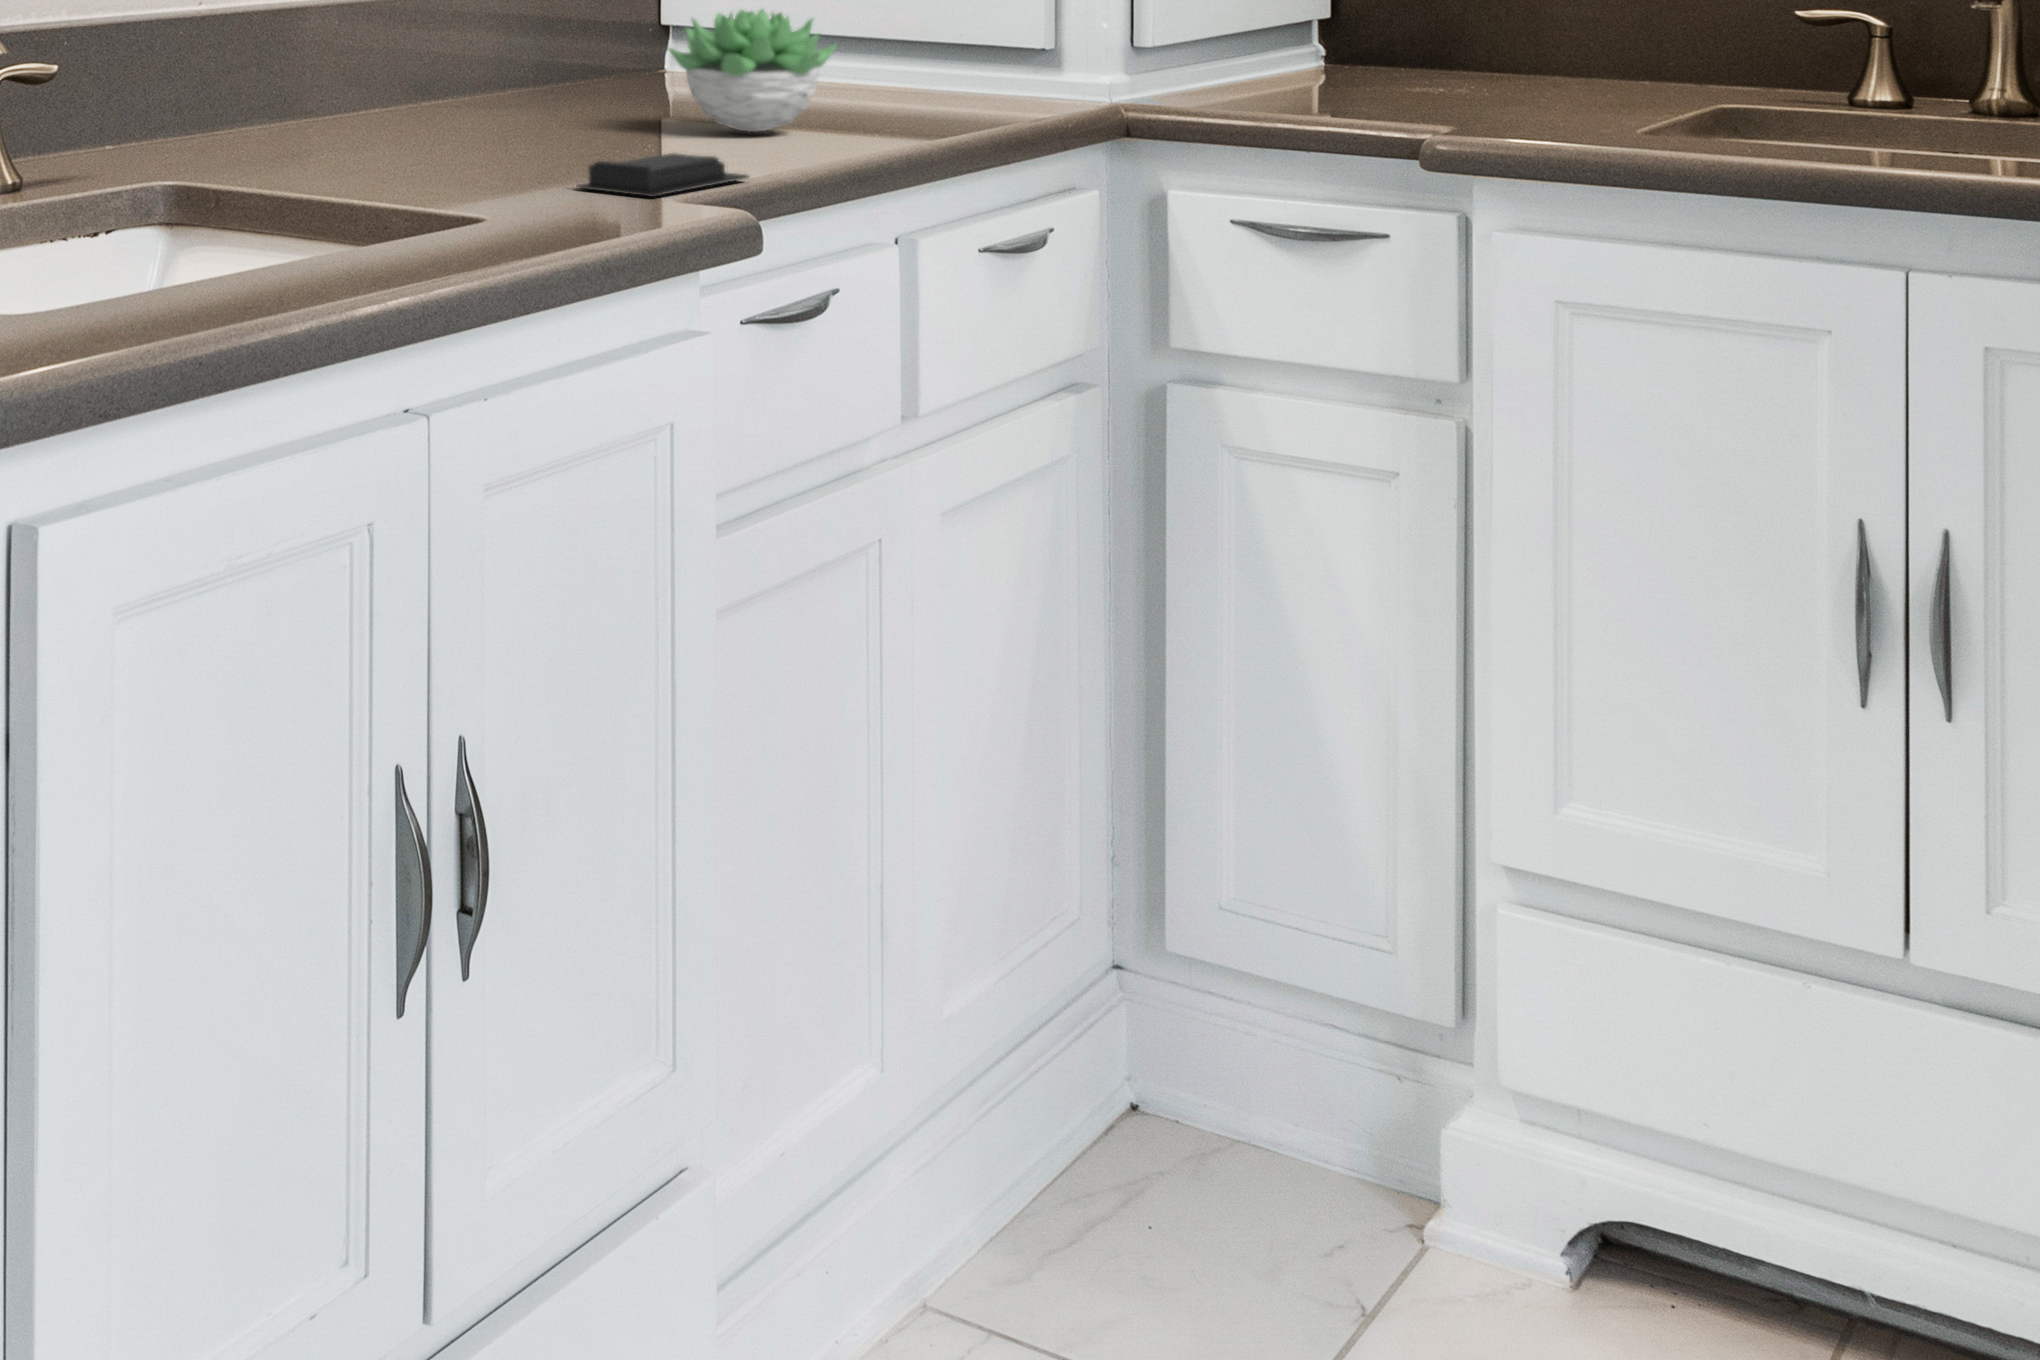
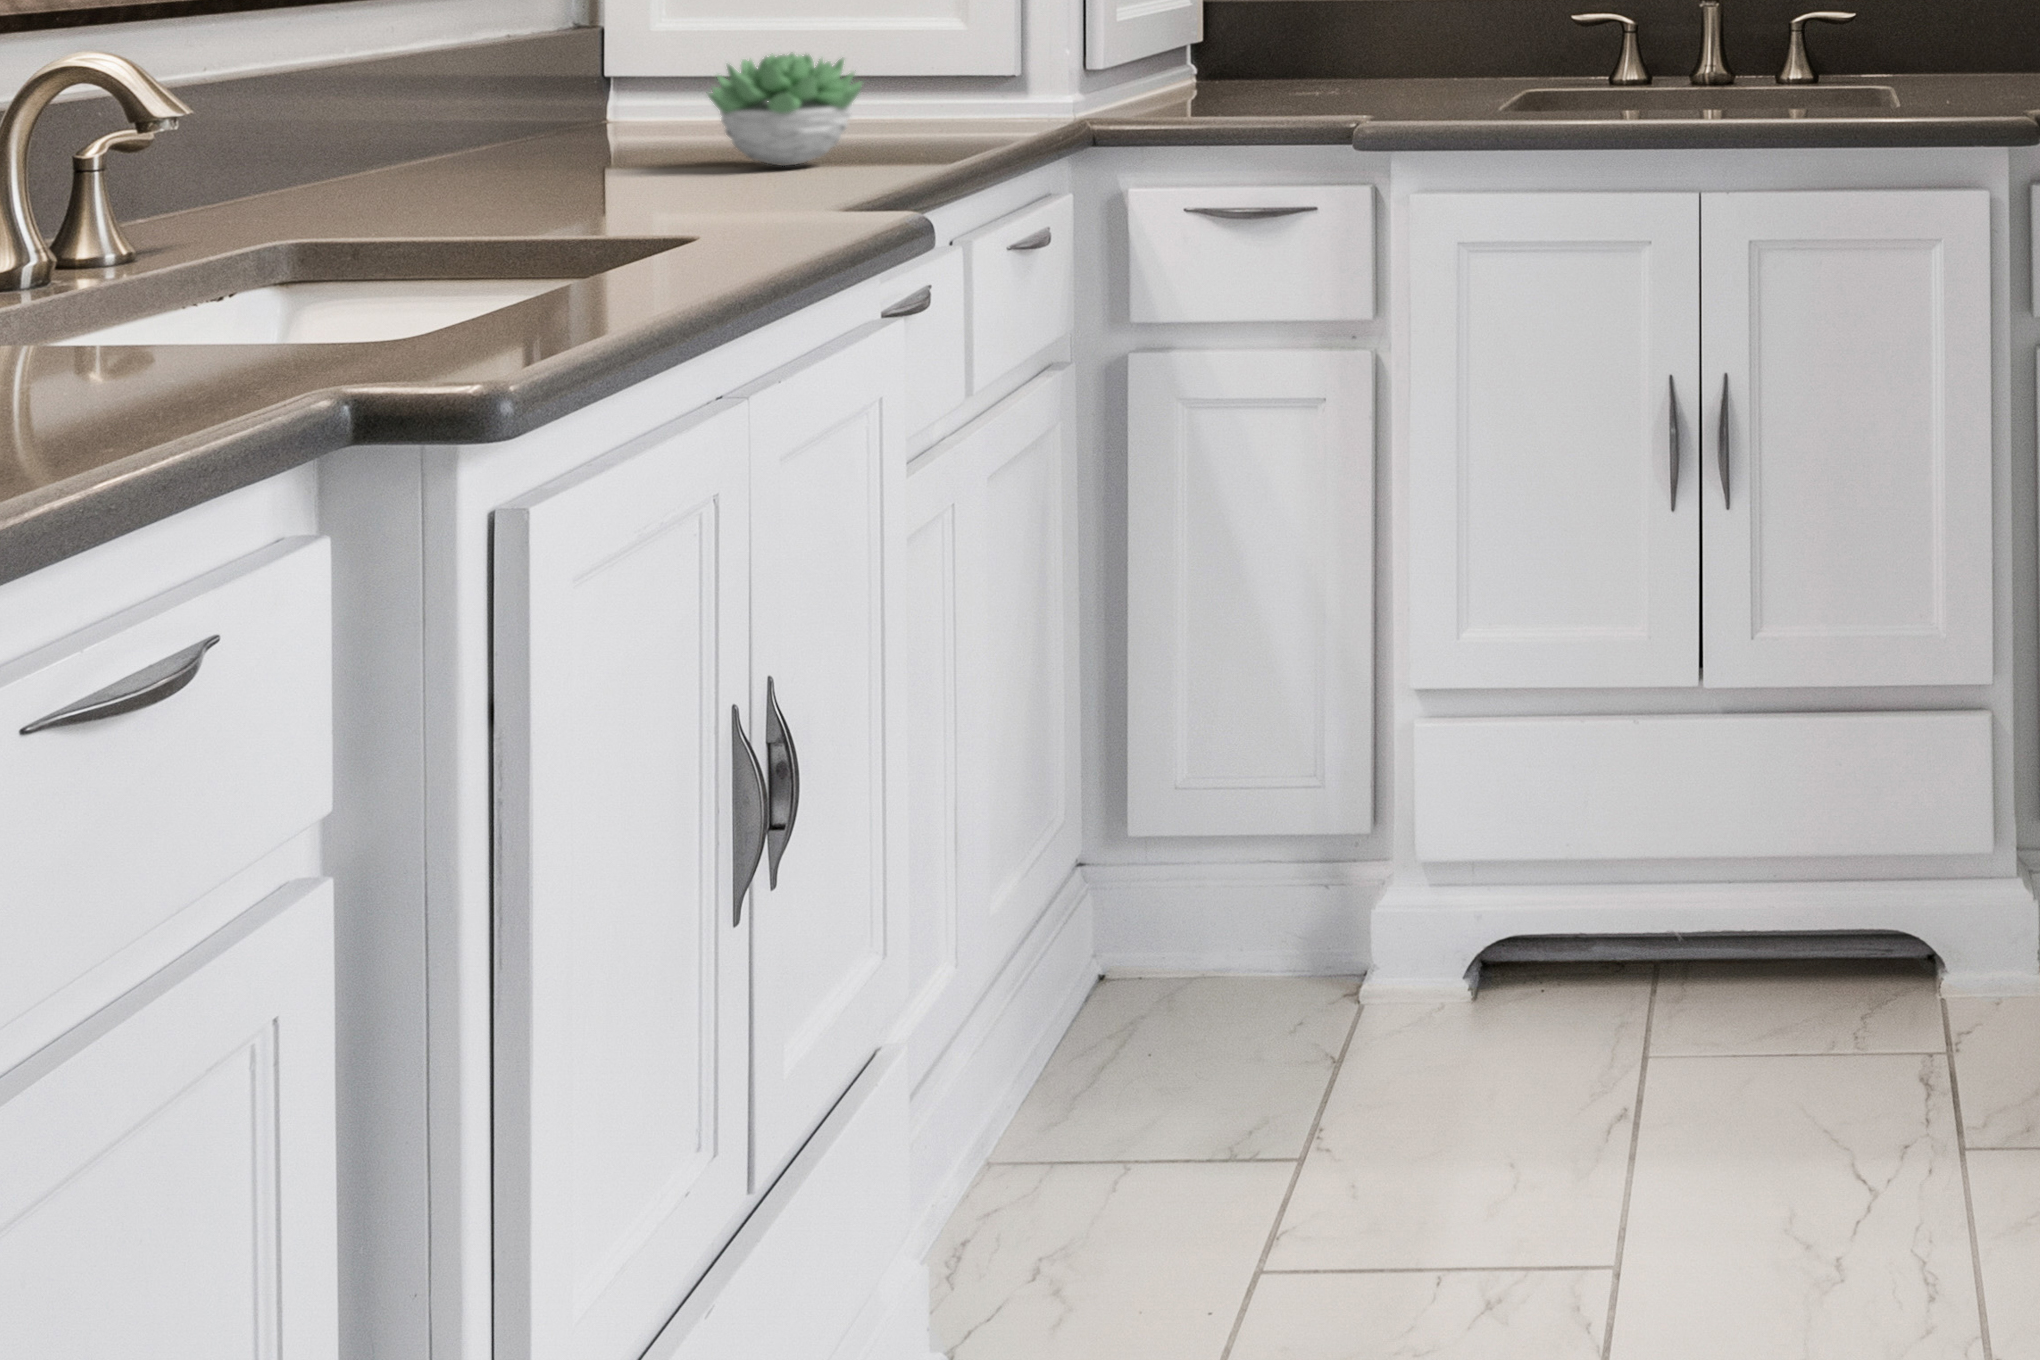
soap bar: present [578,153,749,196] -> none [718,178,864,215]

